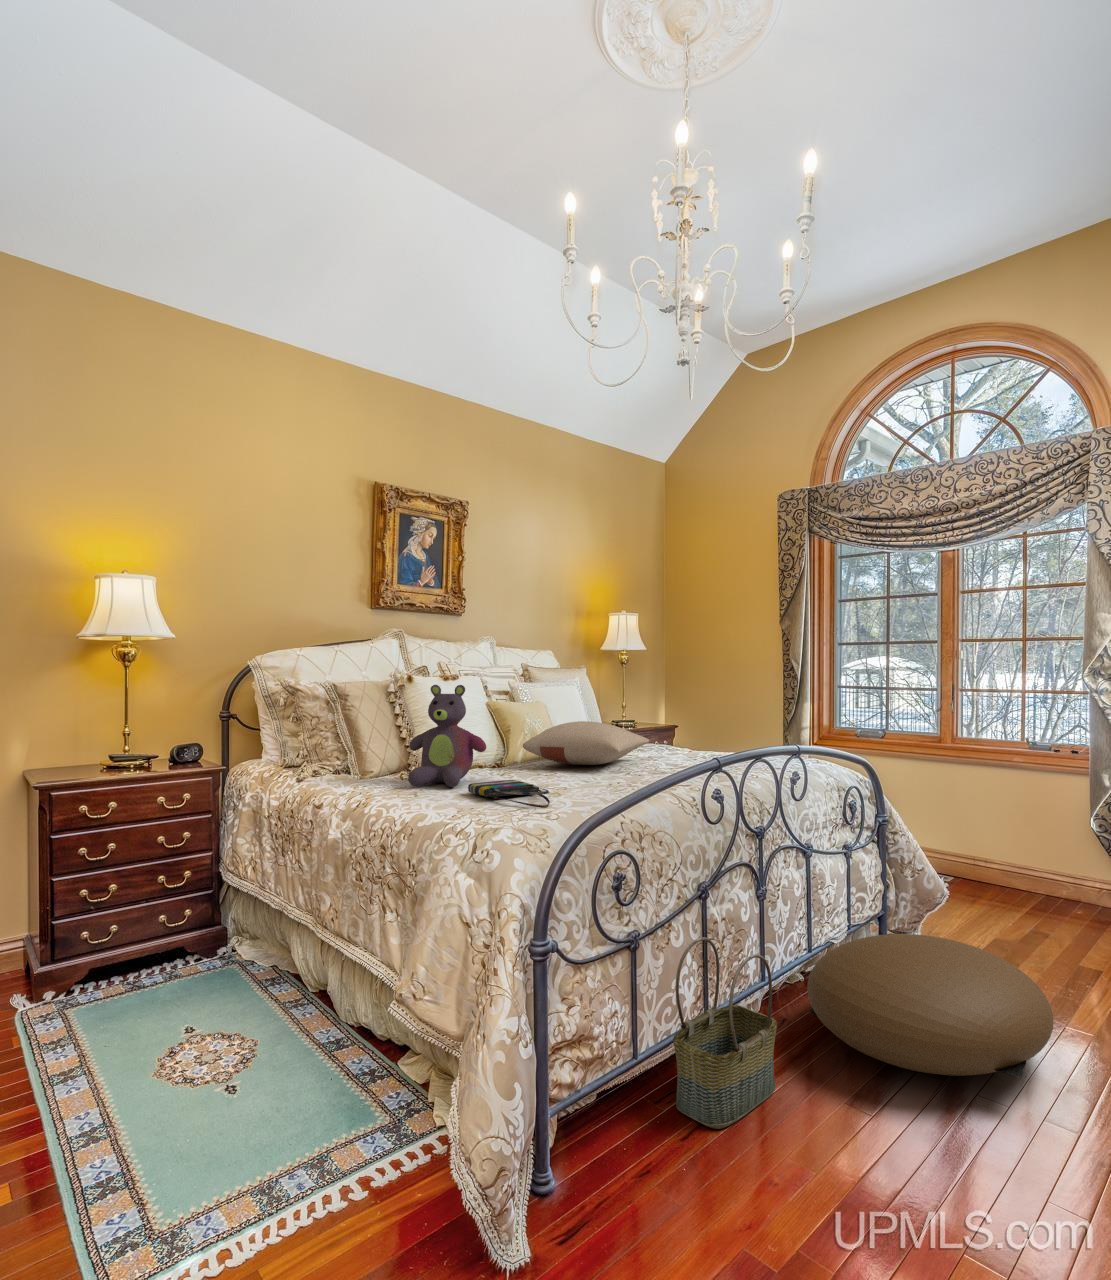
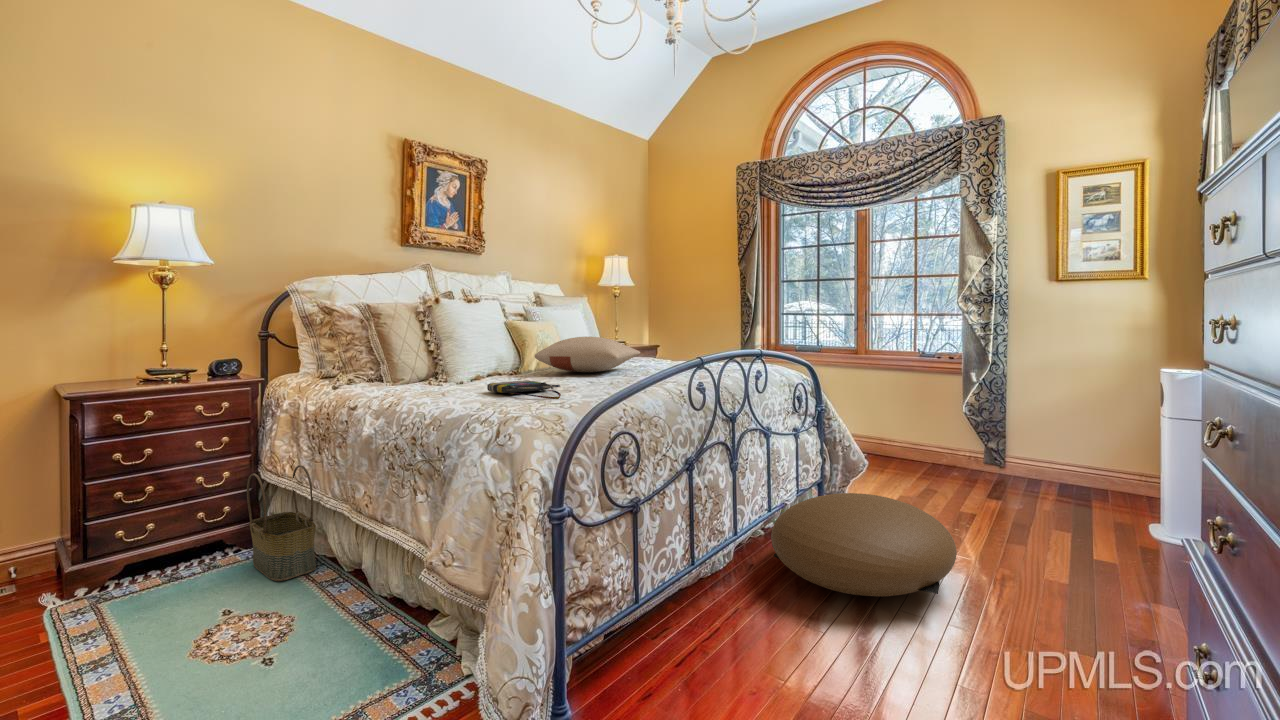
stuffed bear: present [408,685,486,787] -> none [432,301,503,388]
basket: present [673,937,777,1129] -> present [247,465,316,581]

